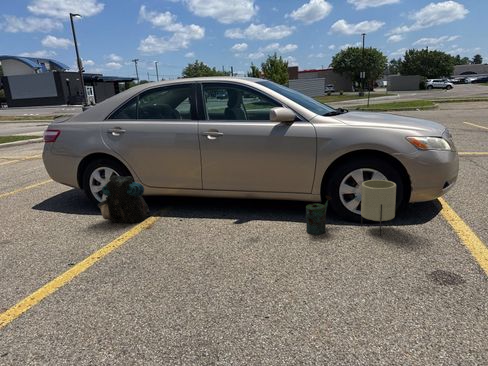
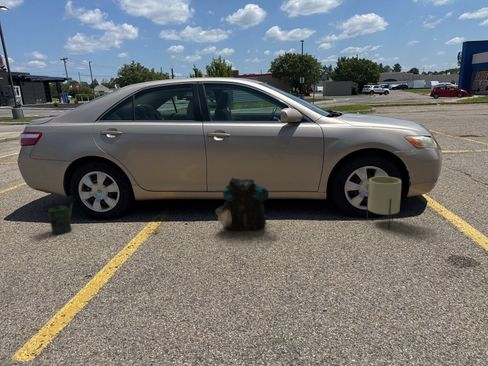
backpack: present [98,175,151,223] -> present [216,178,269,231]
watering can: present [305,196,332,234] -> present [47,198,76,235]

